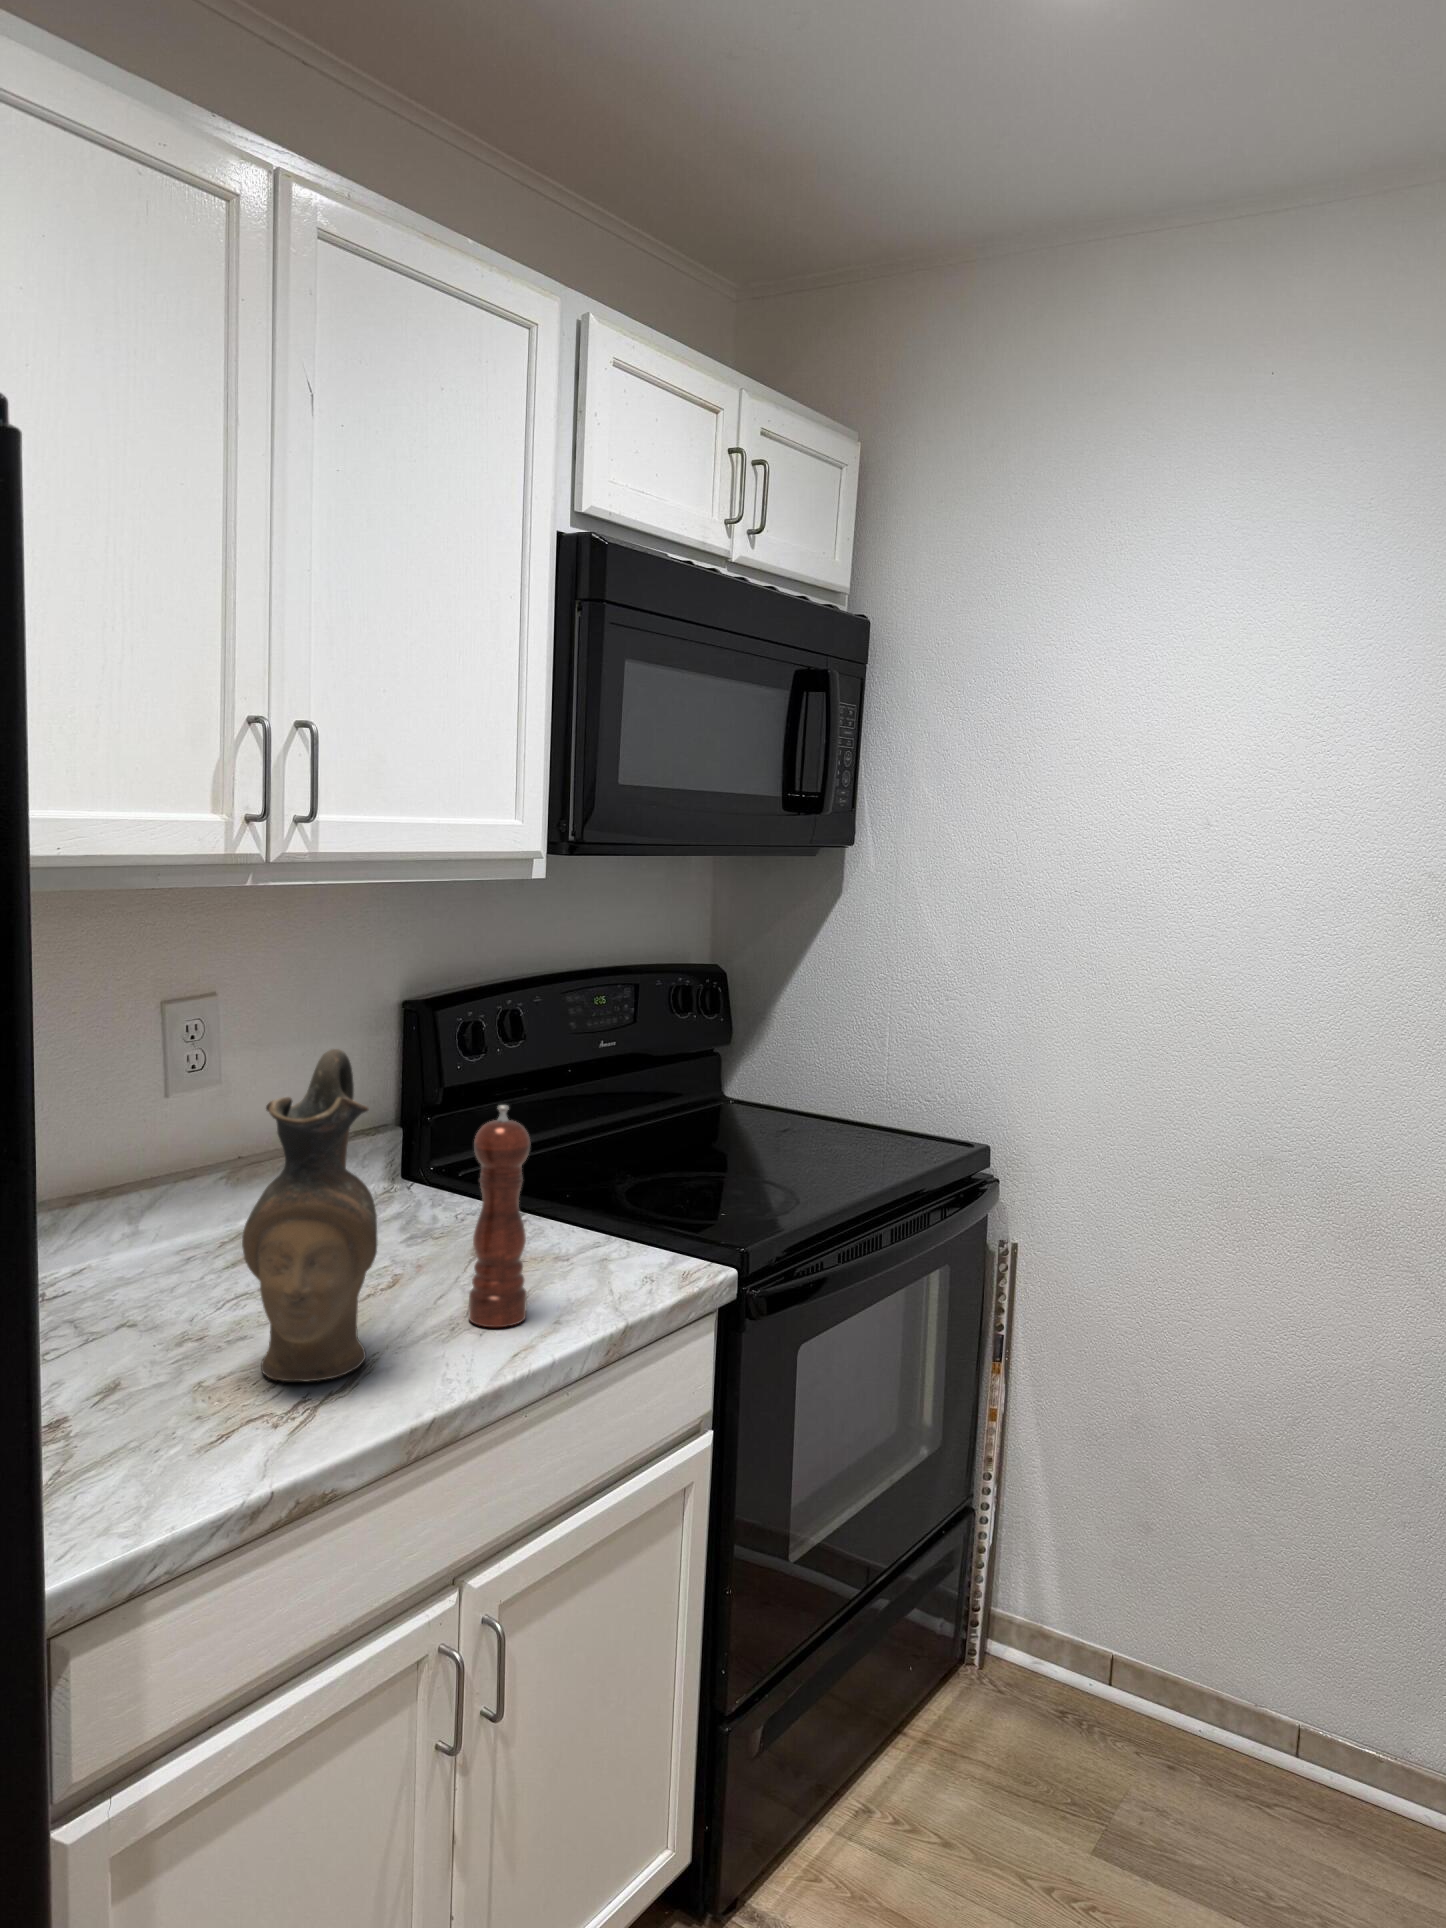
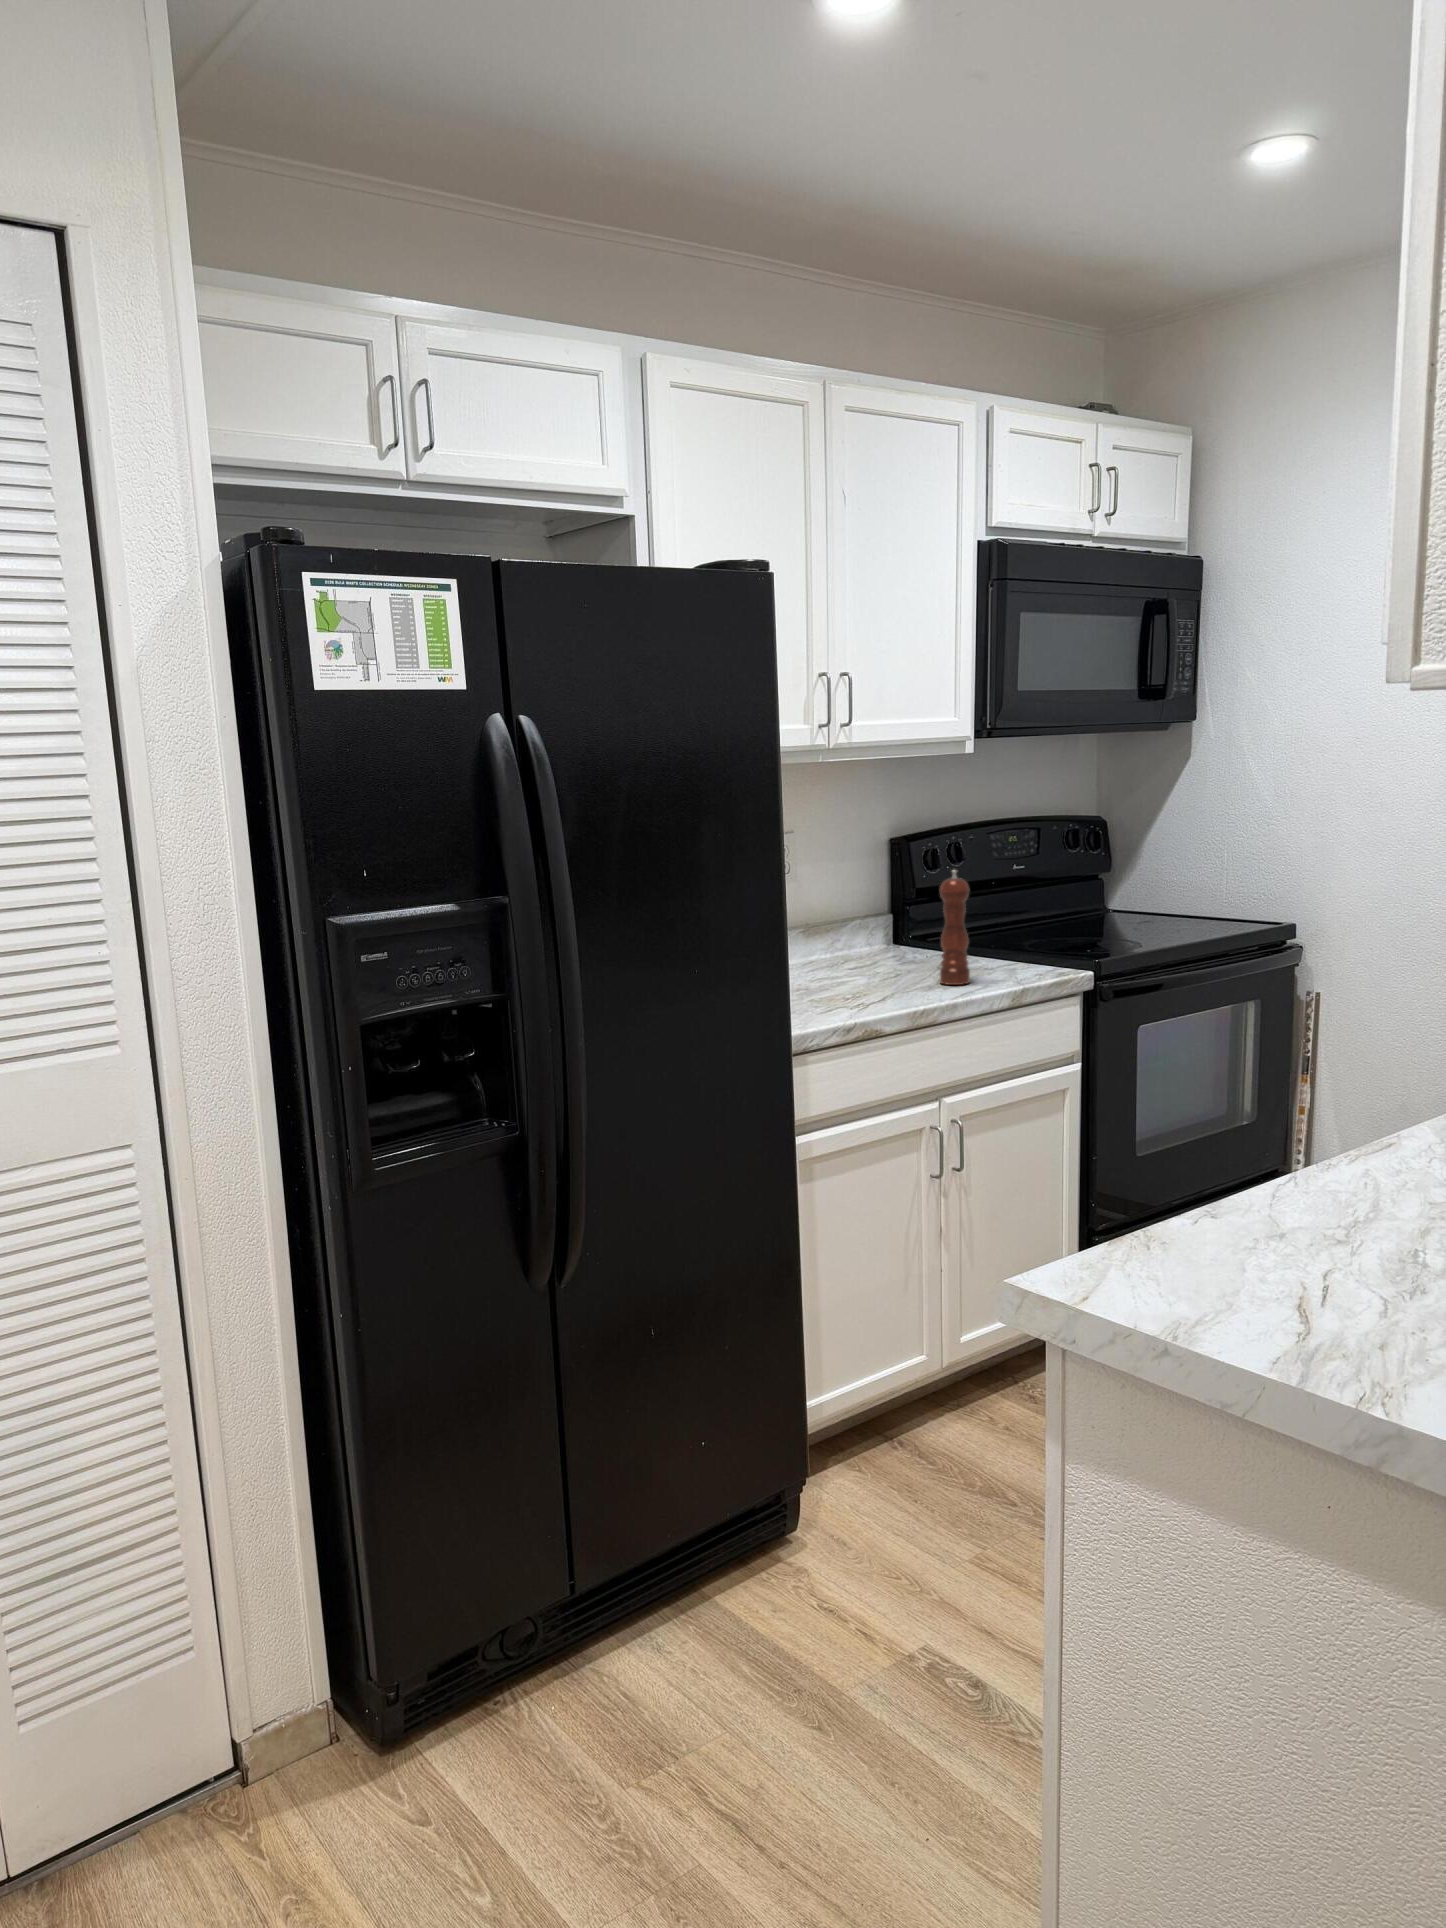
ceramic pitcher: present [242,1049,377,1381] -> none [832,840,895,997]

